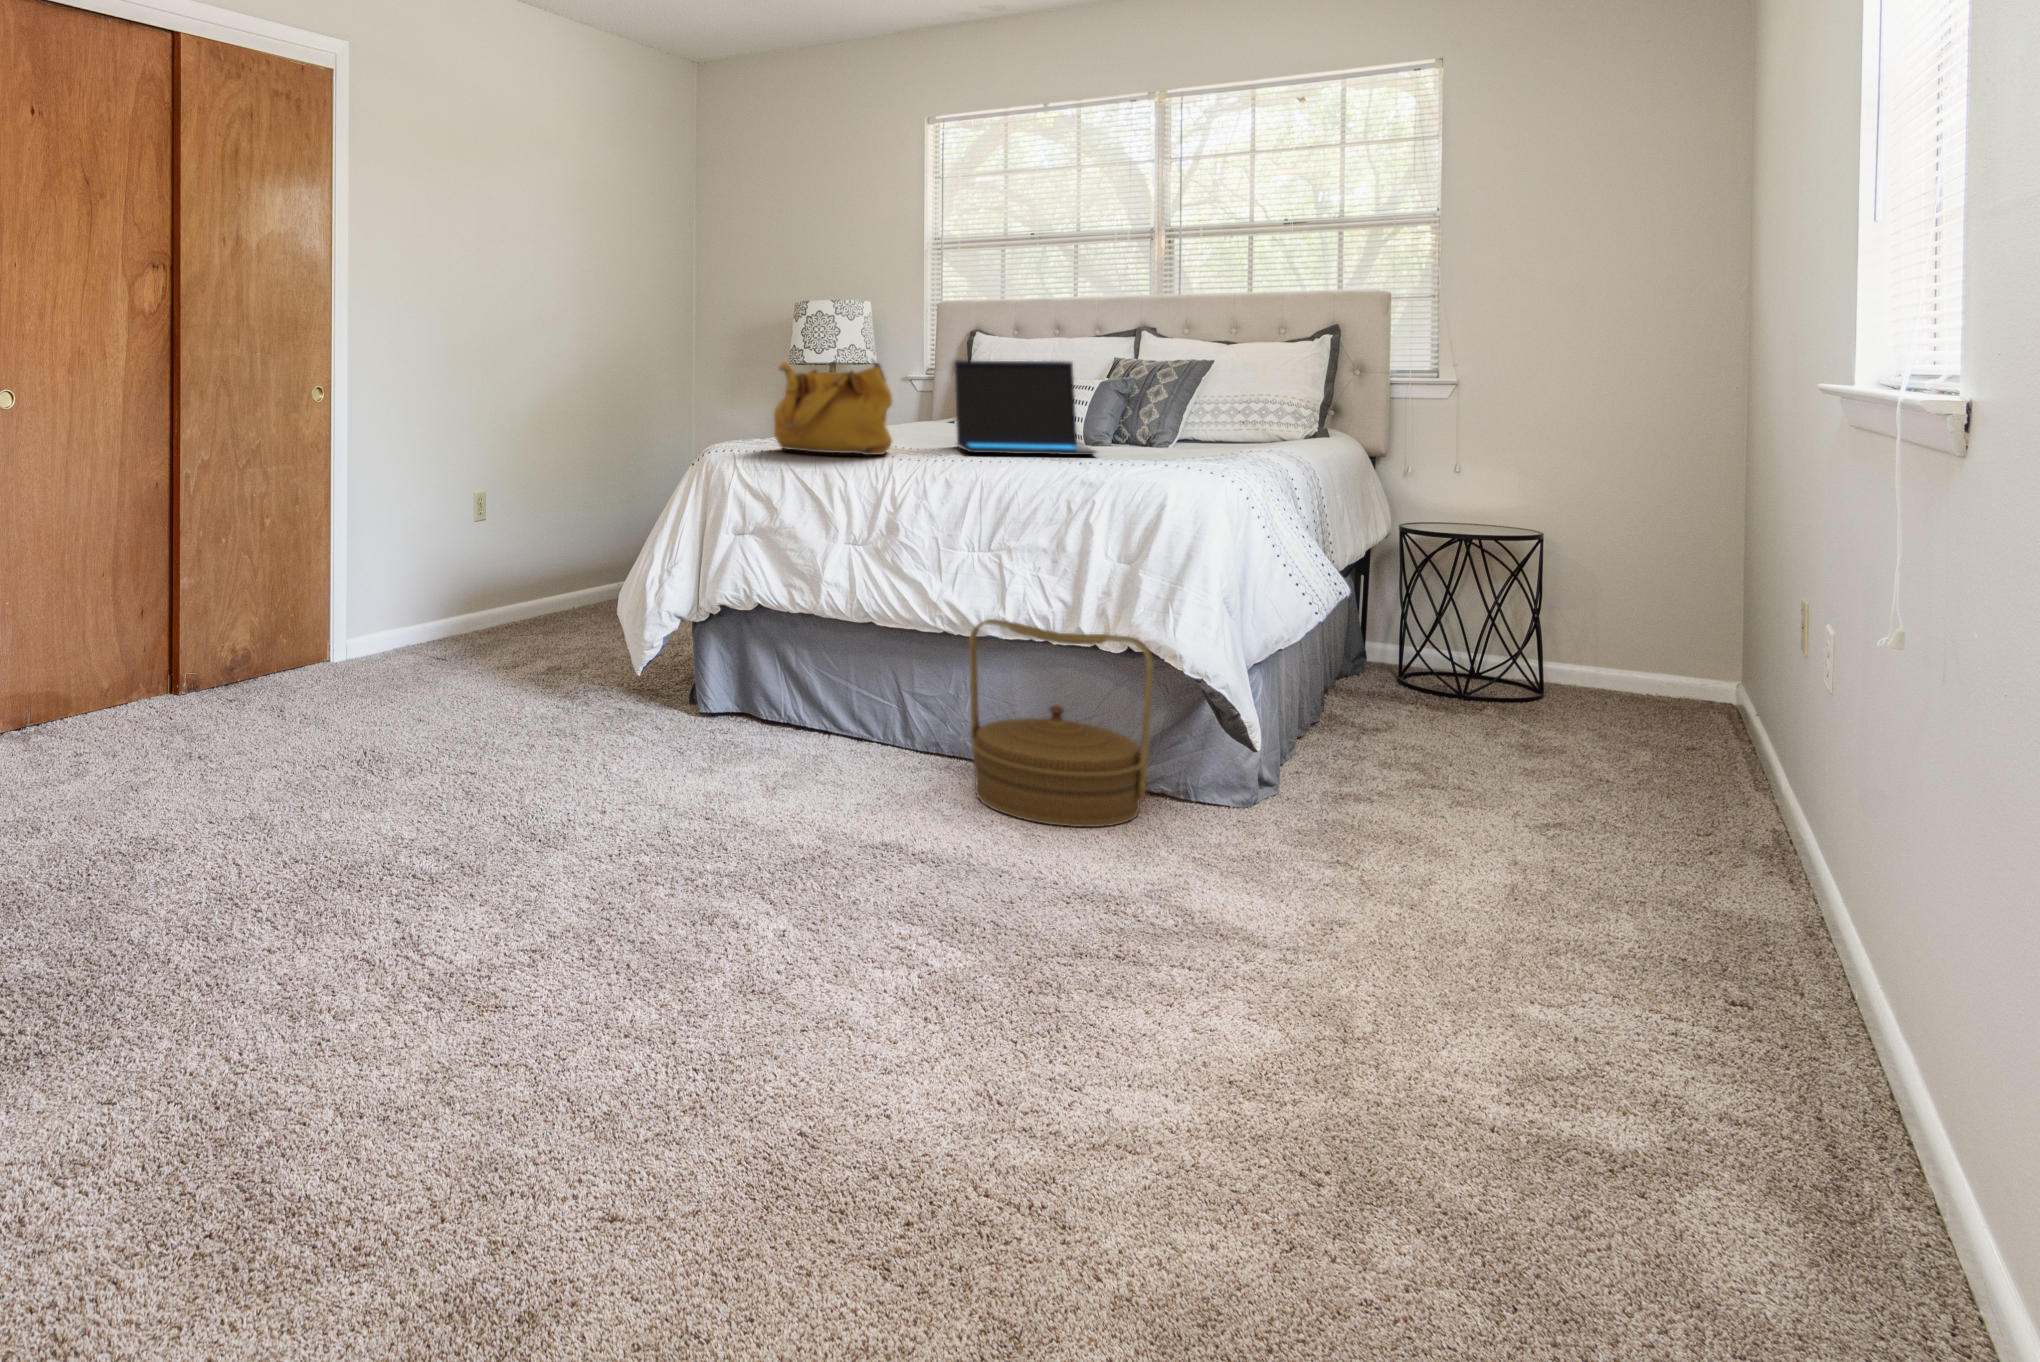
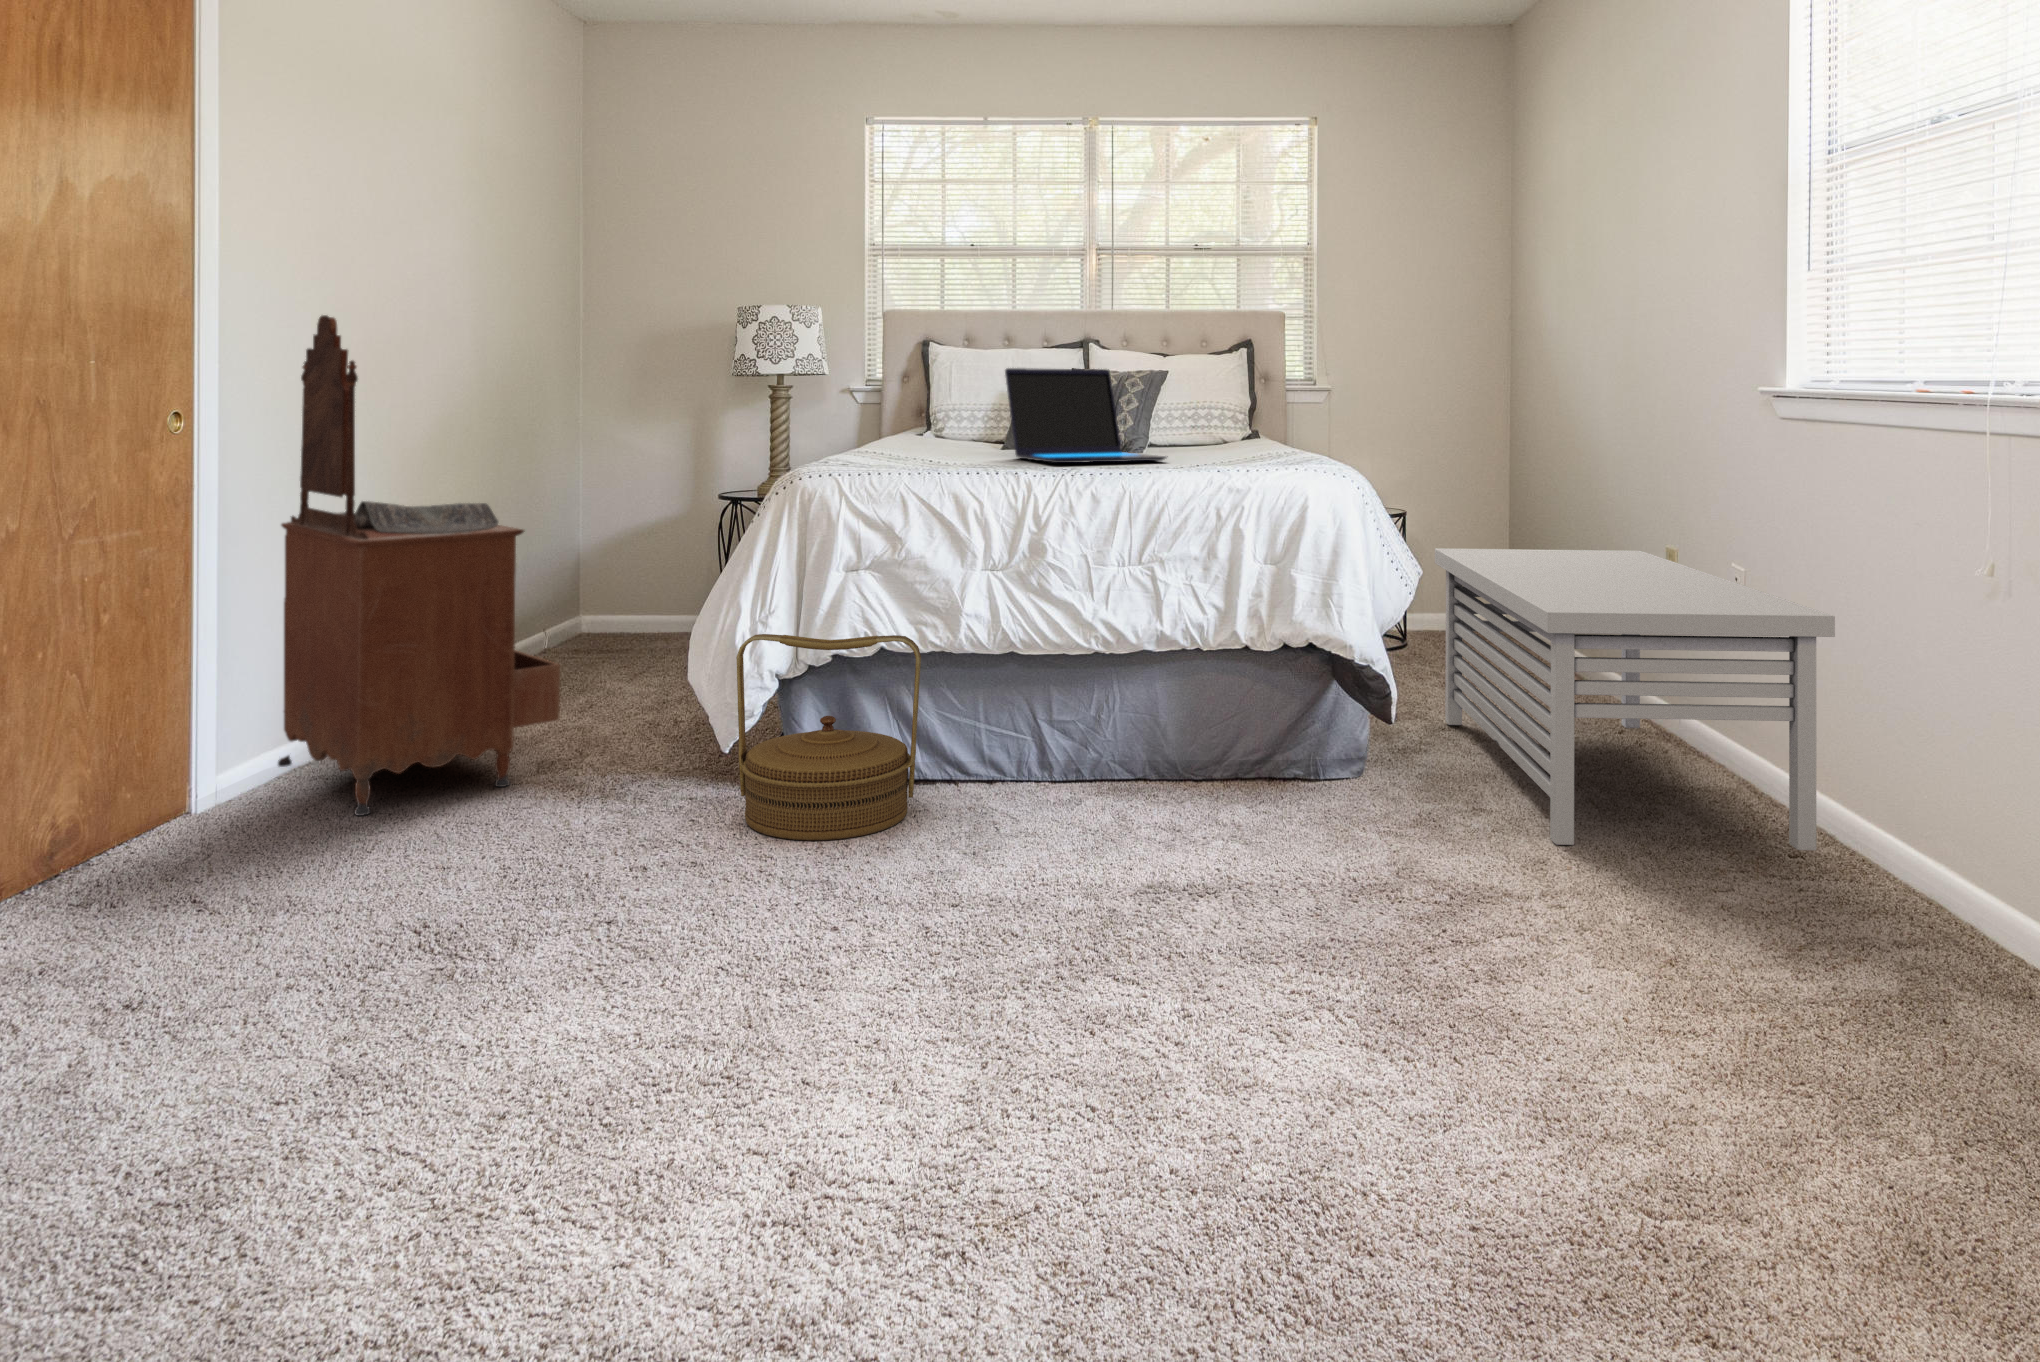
dresser: none [397,324,558,680] -> present [278,315,560,816]
handbag: present [774,360,893,455] -> none [850,363,990,470]
storage bench: none [1342,570,1754,982] -> present [1435,548,1835,850]
woven basket: present [969,619,1153,827] -> present [736,634,921,841]

